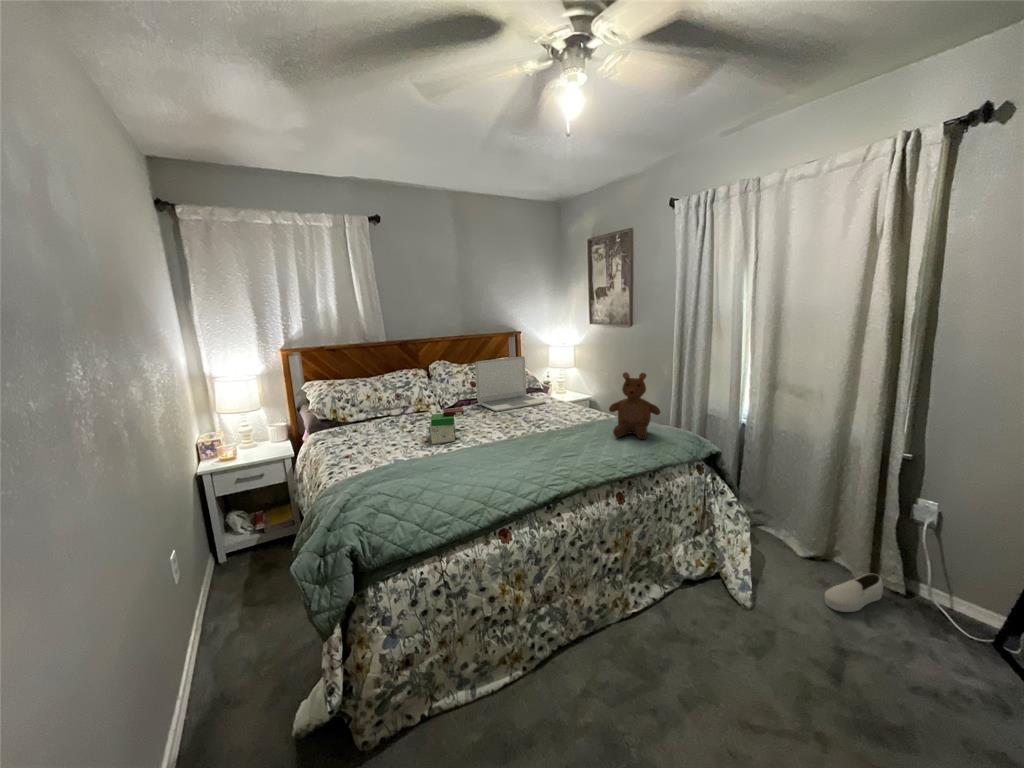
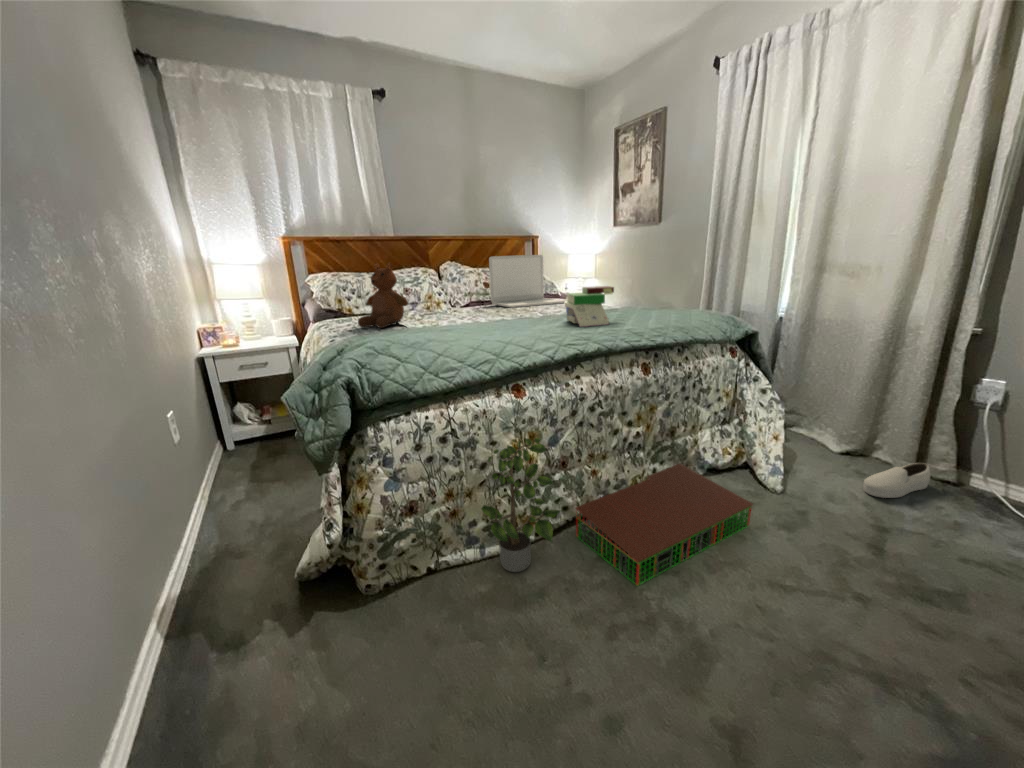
teddy bear: present [609,372,660,439] -> present [358,262,408,328]
book: present [429,408,464,445] -> present [565,286,614,327]
storage bin: none [560,581,725,731] -> present [575,464,753,585]
potted plant: none [473,583,549,717] -> present [482,438,560,572]

